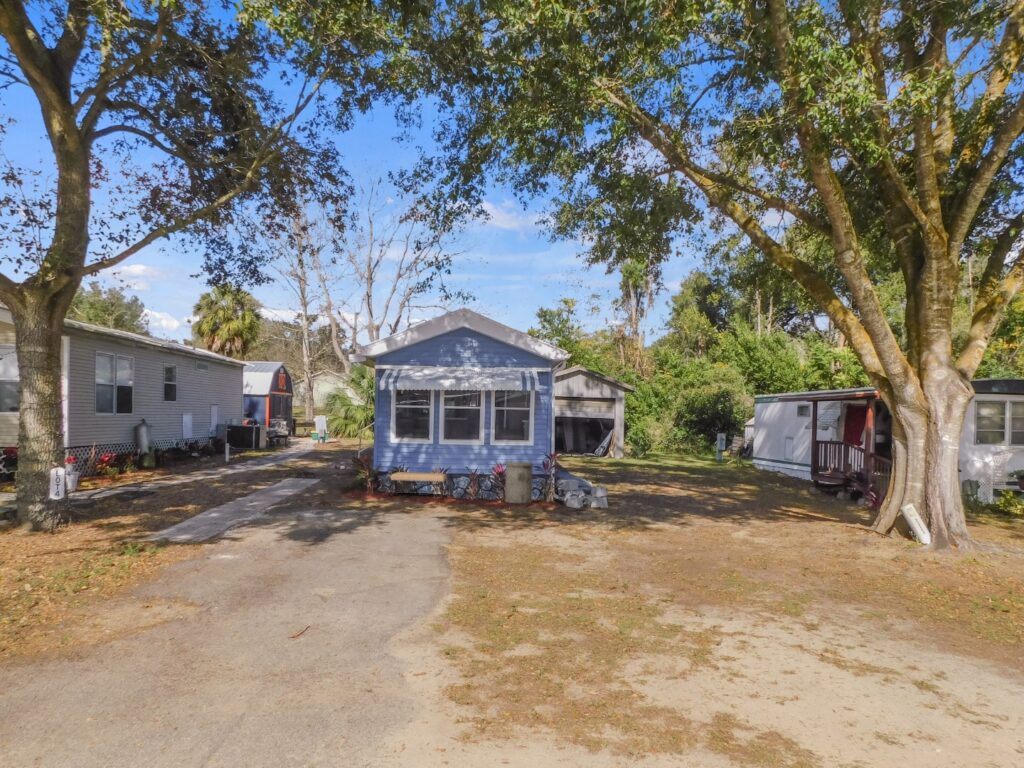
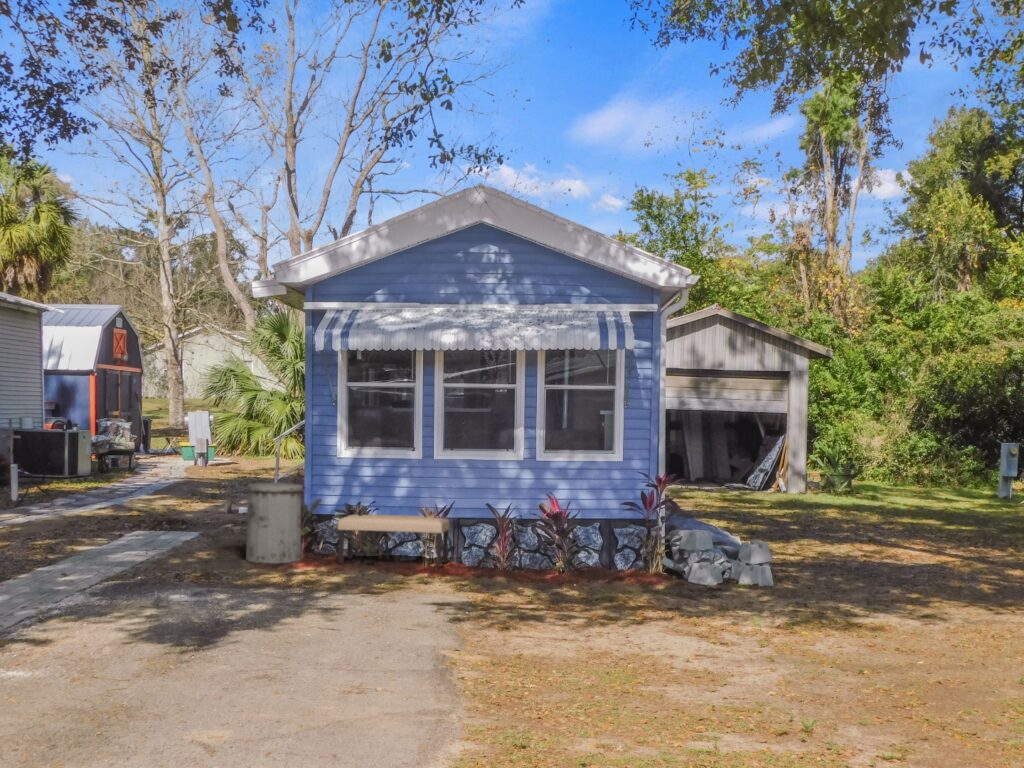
trash can: present [505,461,534,503] -> present [246,483,303,563]

